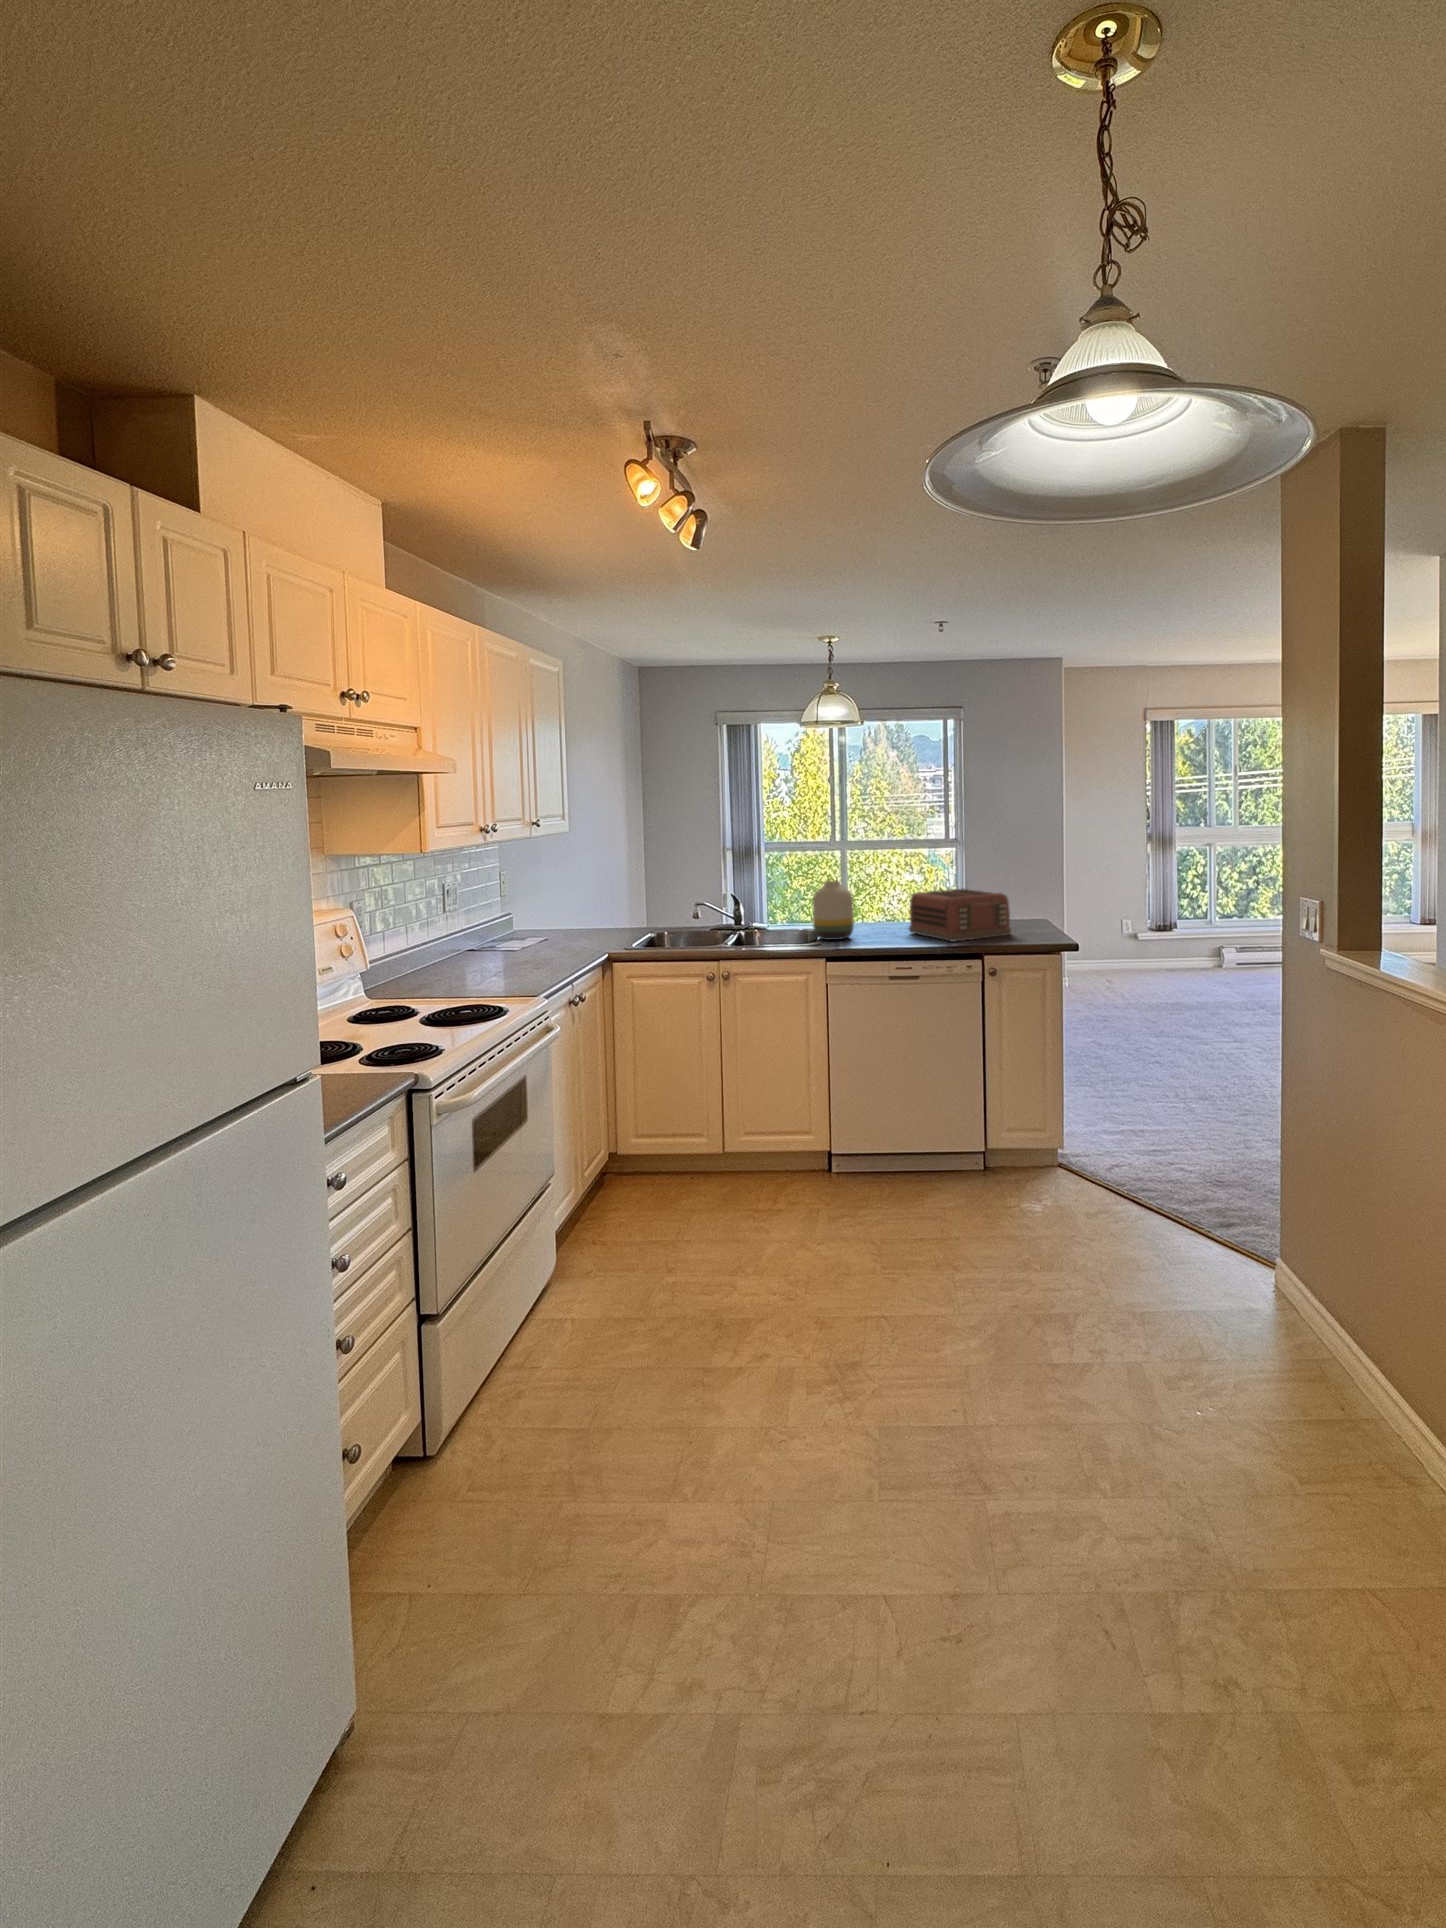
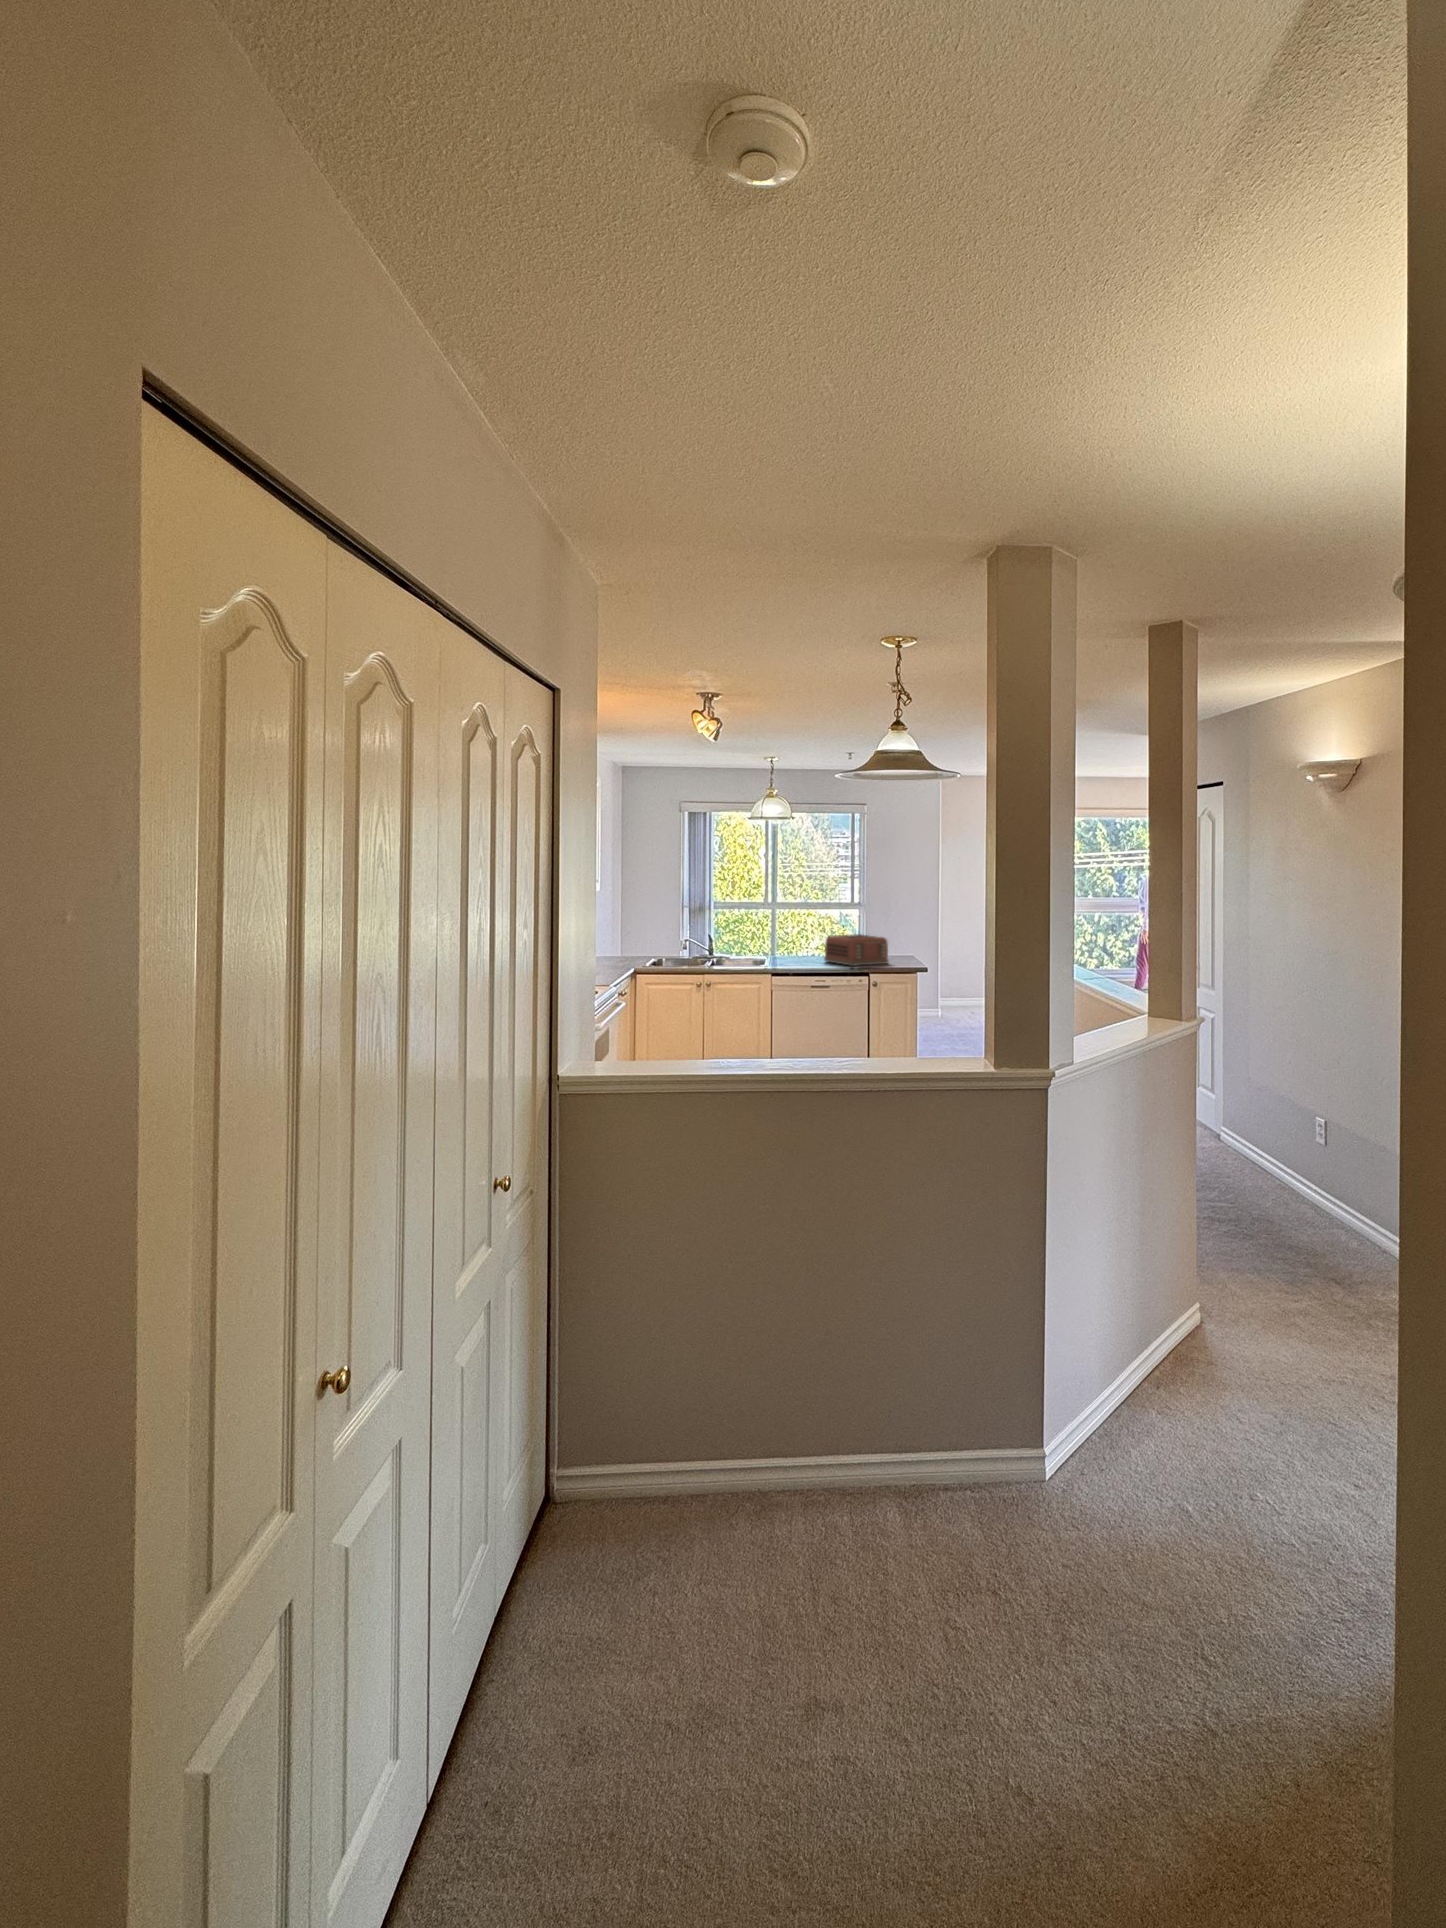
vase: present [813,881,854,940] -> none [763,927,789,964]

